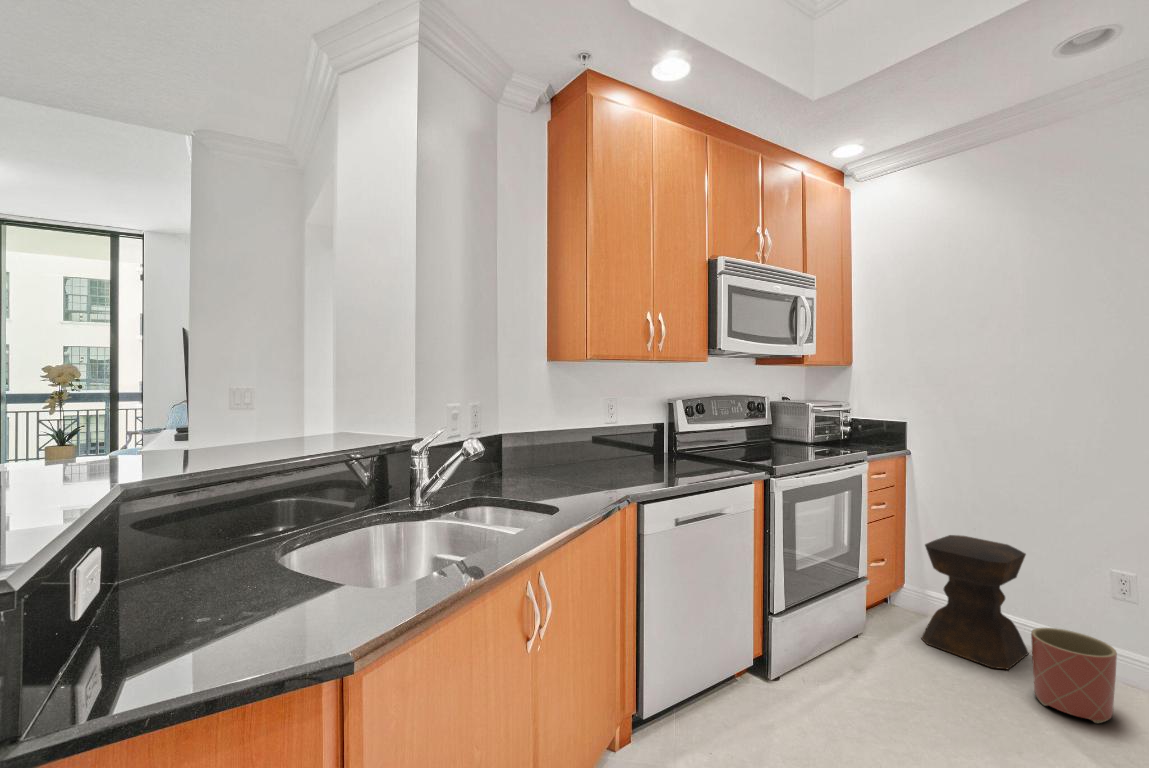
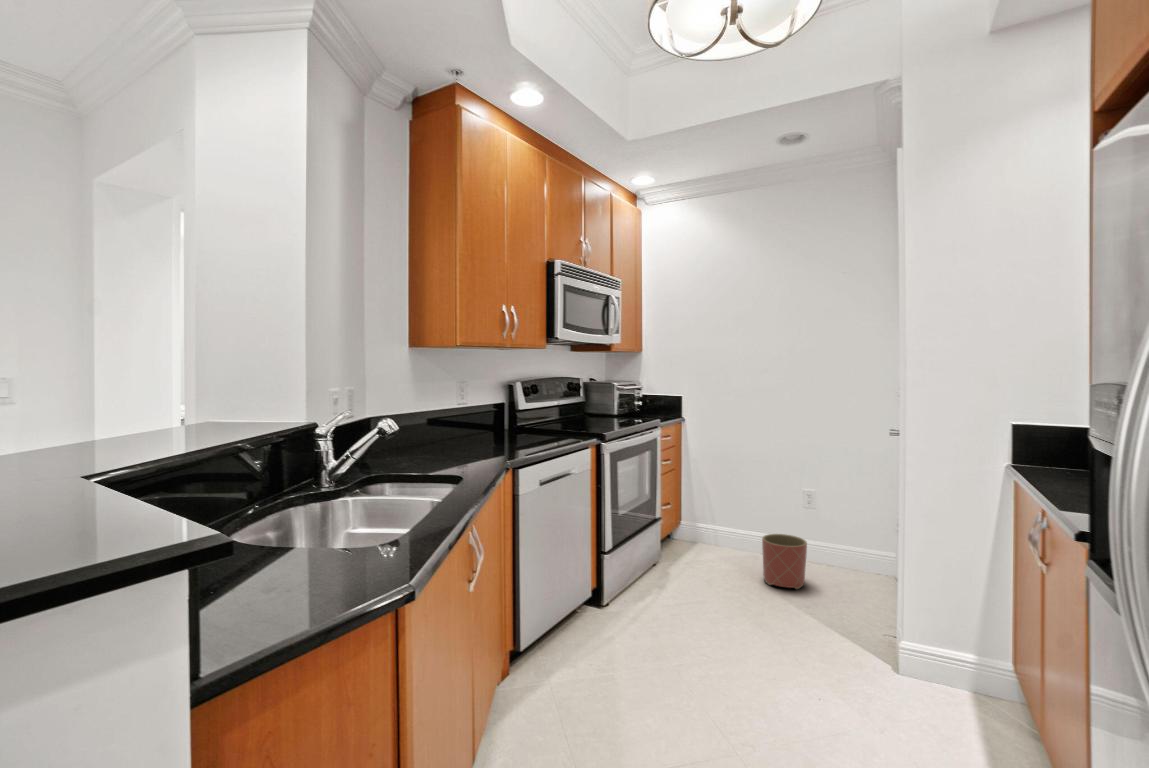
stool: present [921,535,1028,669] -> none [694,479,757,569]

